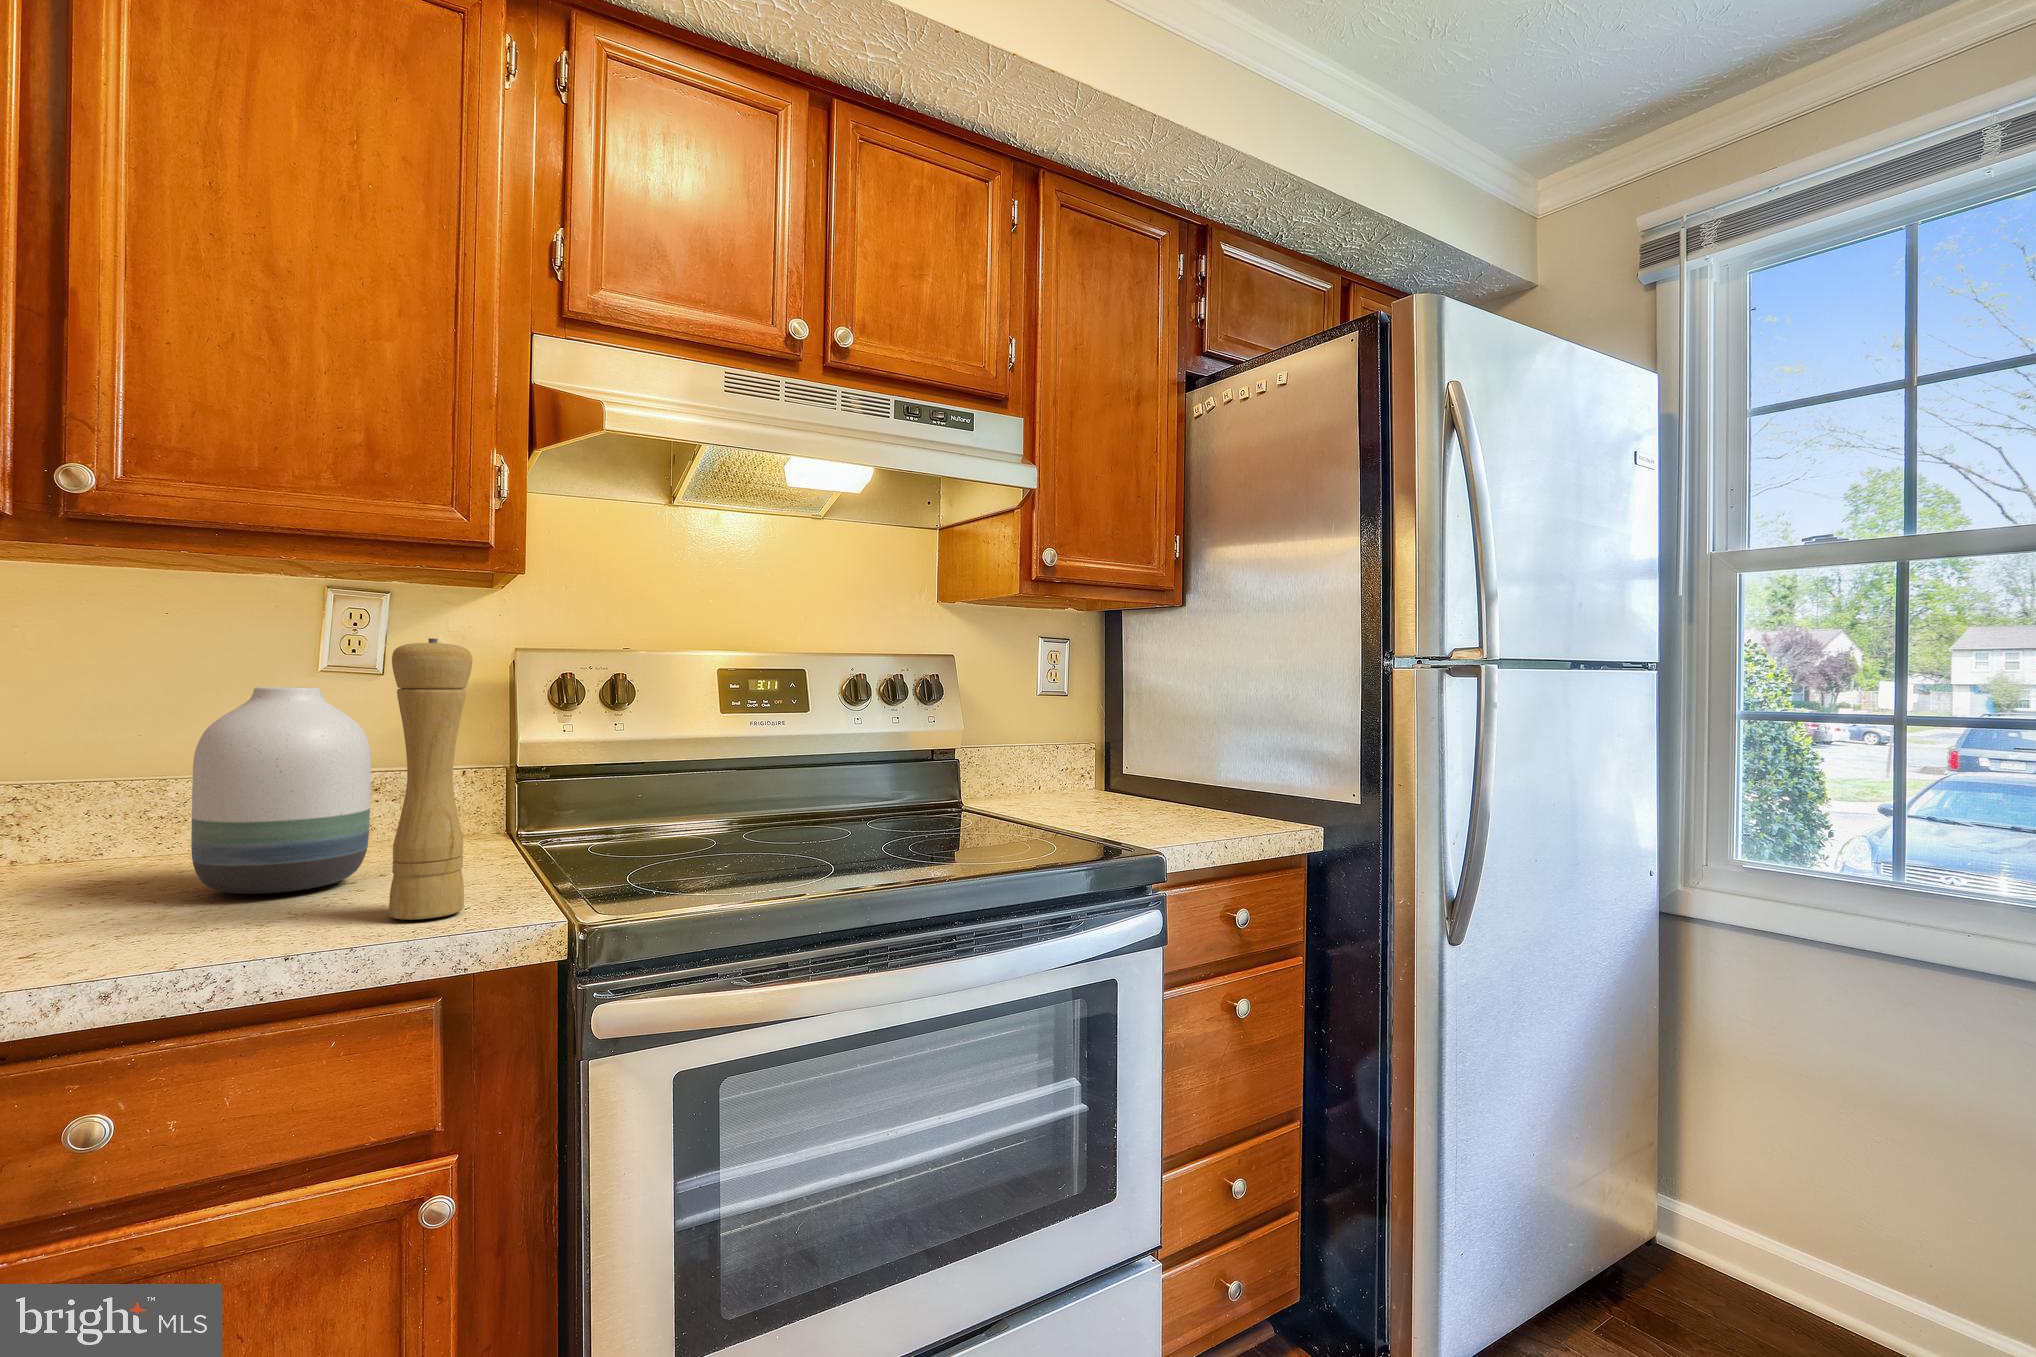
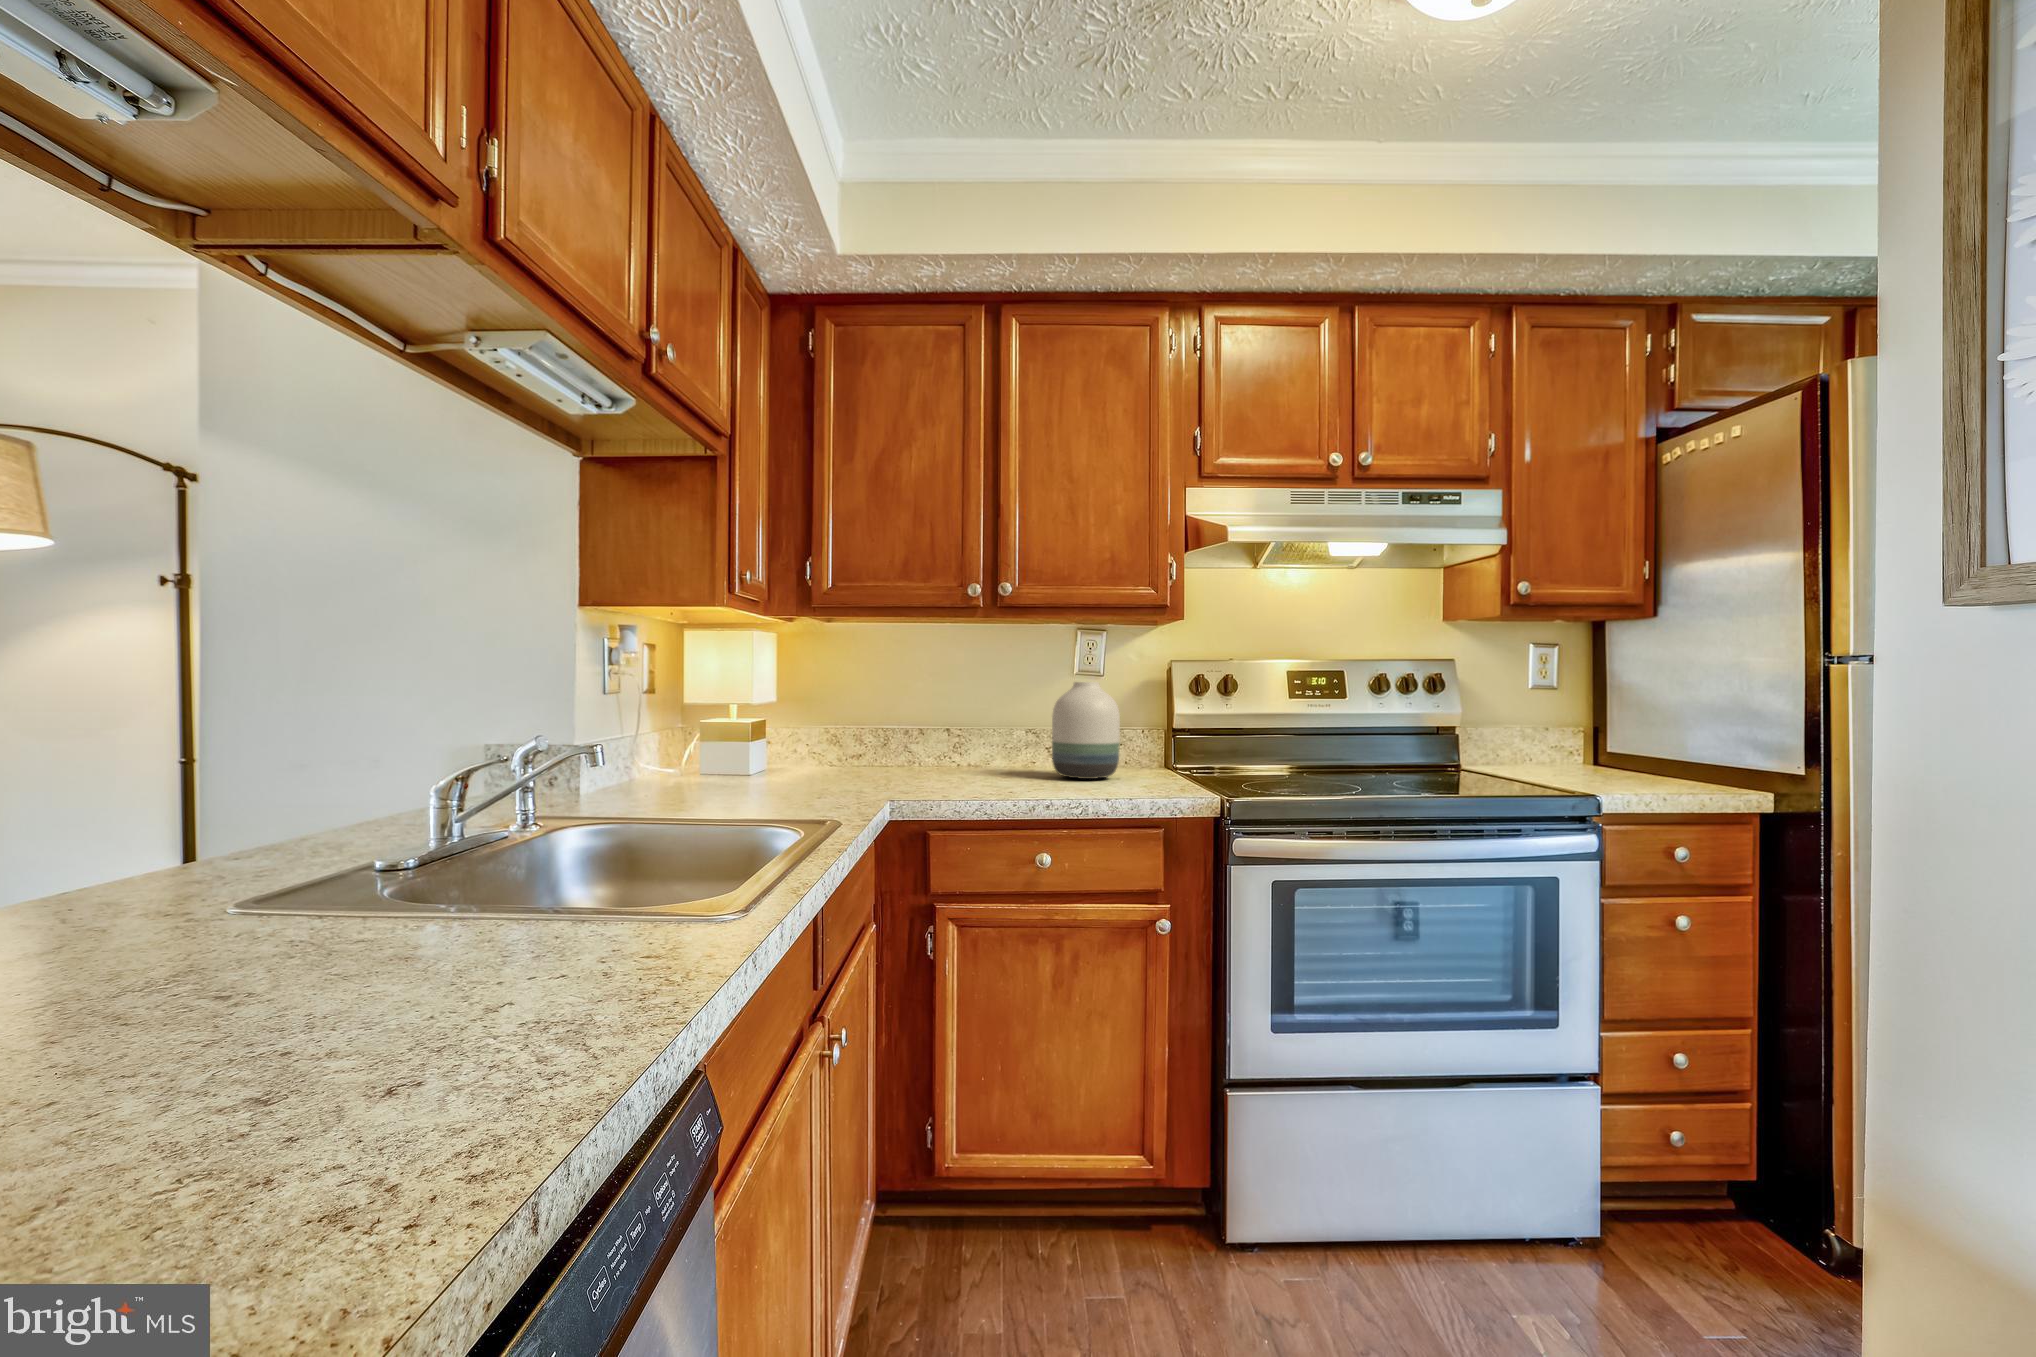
pepper mill: present [389,638,473,920] -> none [1143,657,1176,790]

